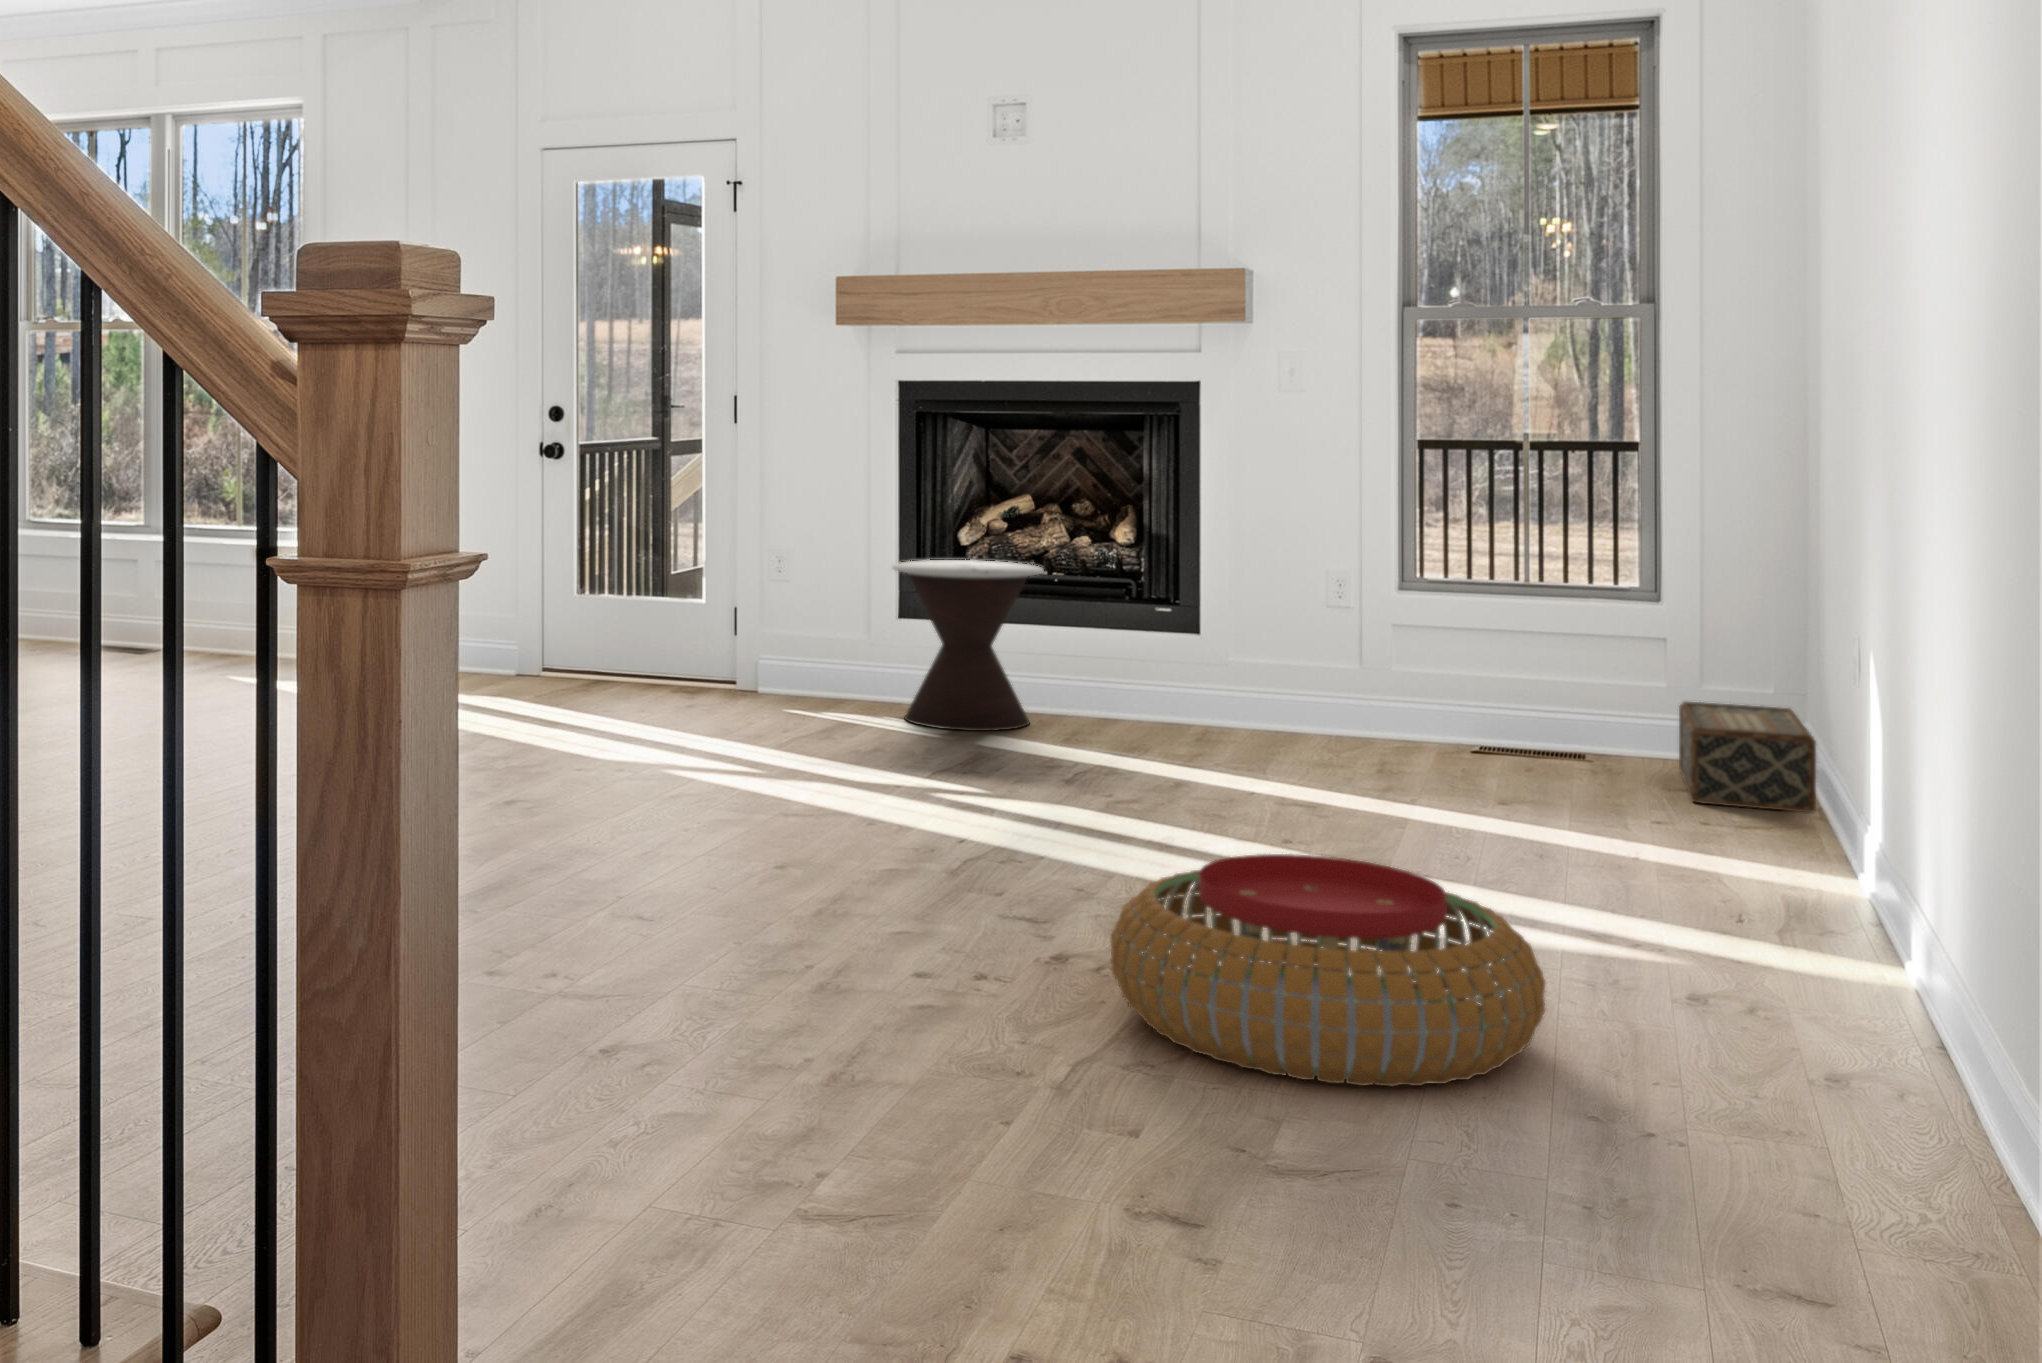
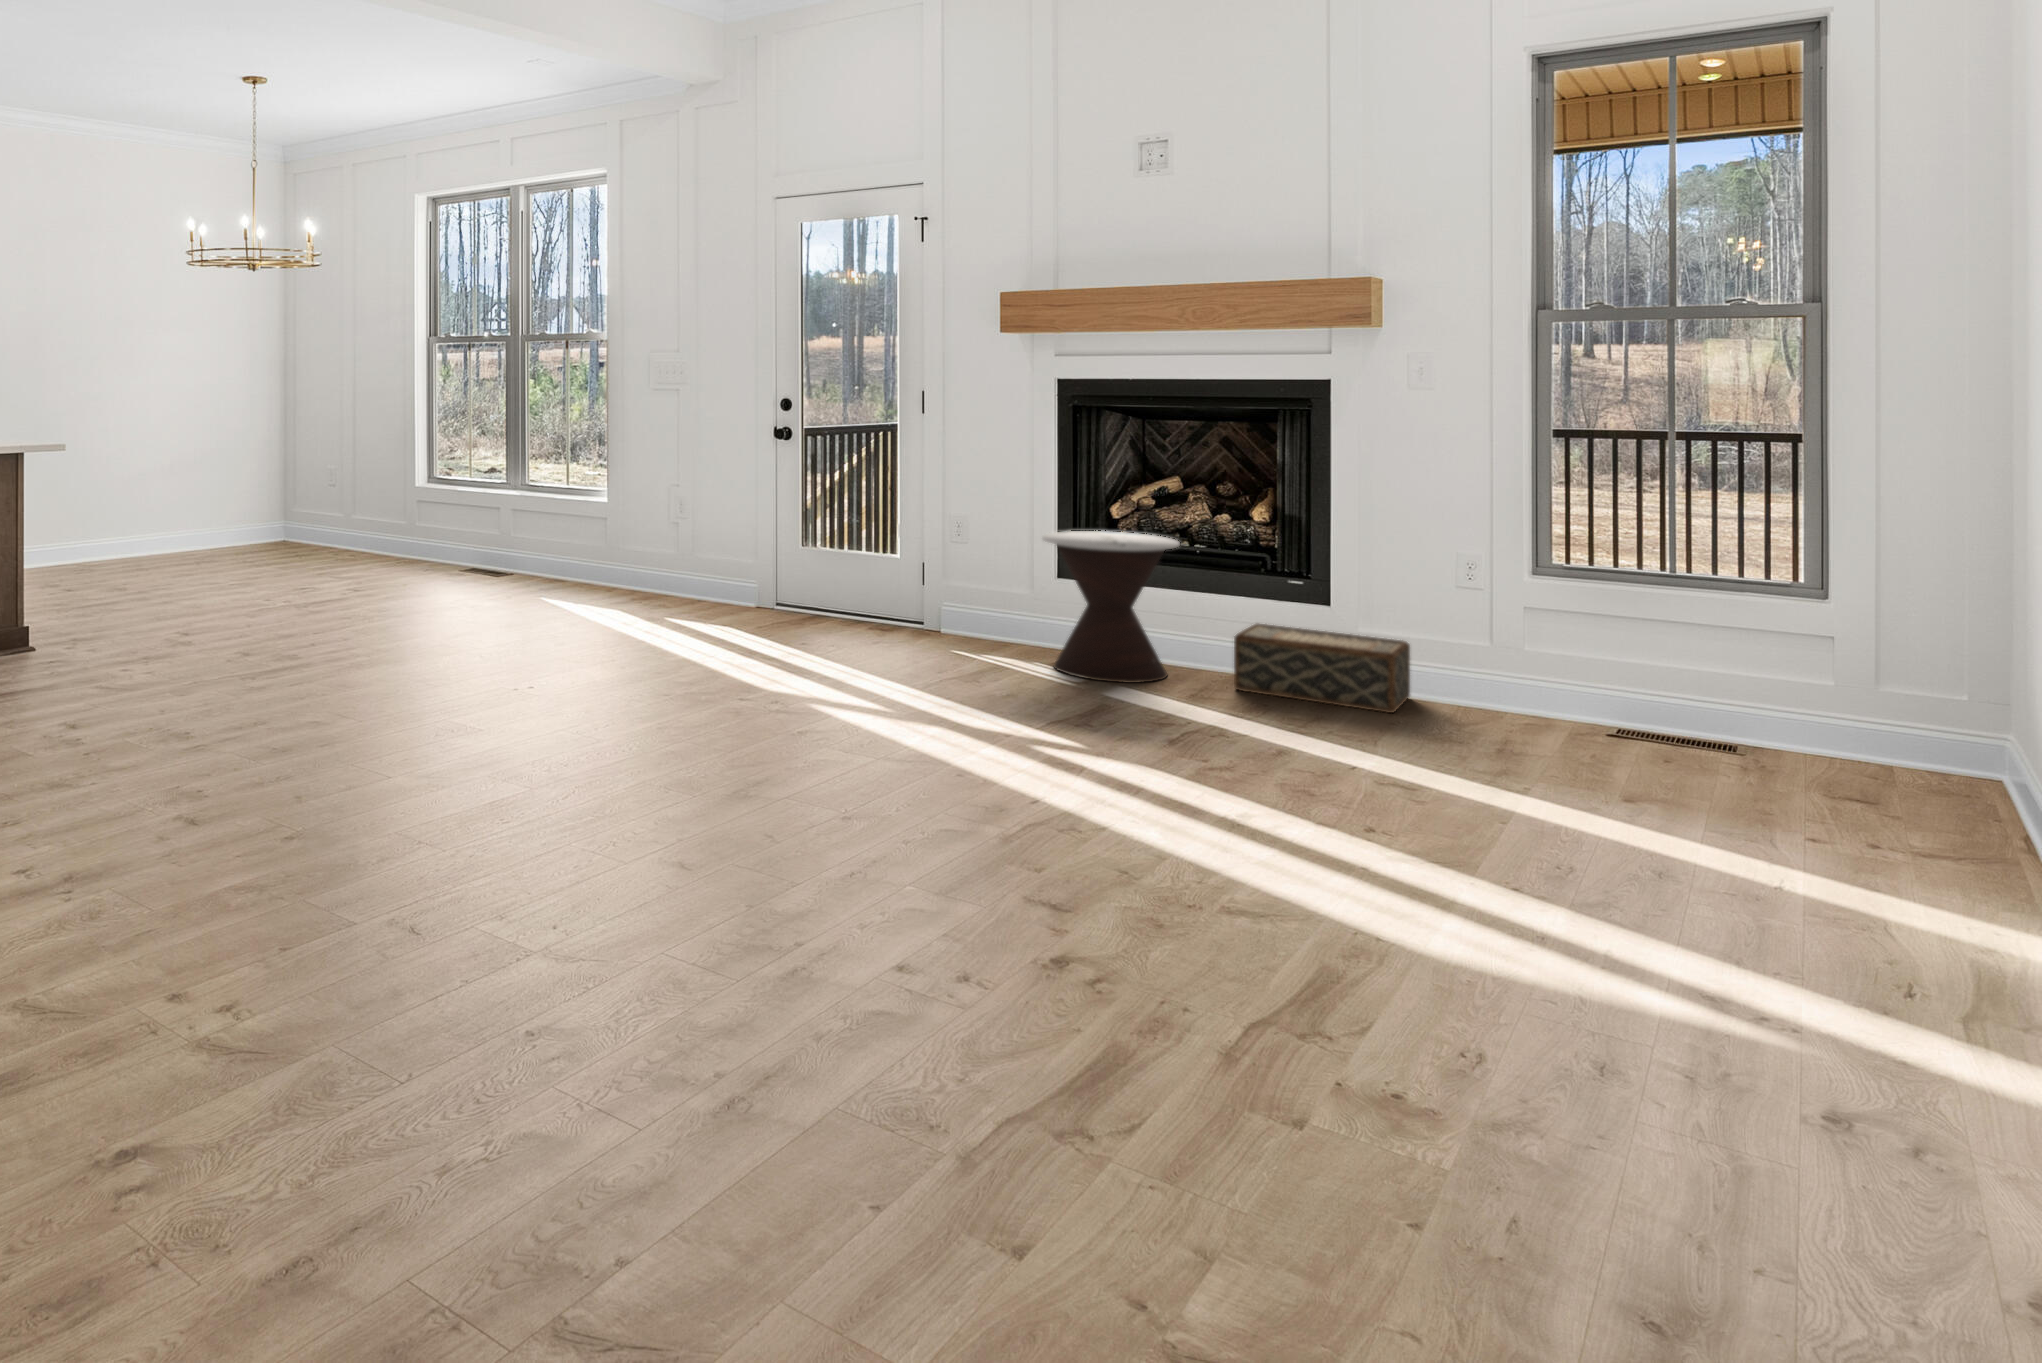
woven basket: present [1679,702,1816,812] -> present [1234,623,1410,713]
pouf: present [1110,854,1545,1087] -> none [1075,886,1572,1194]

